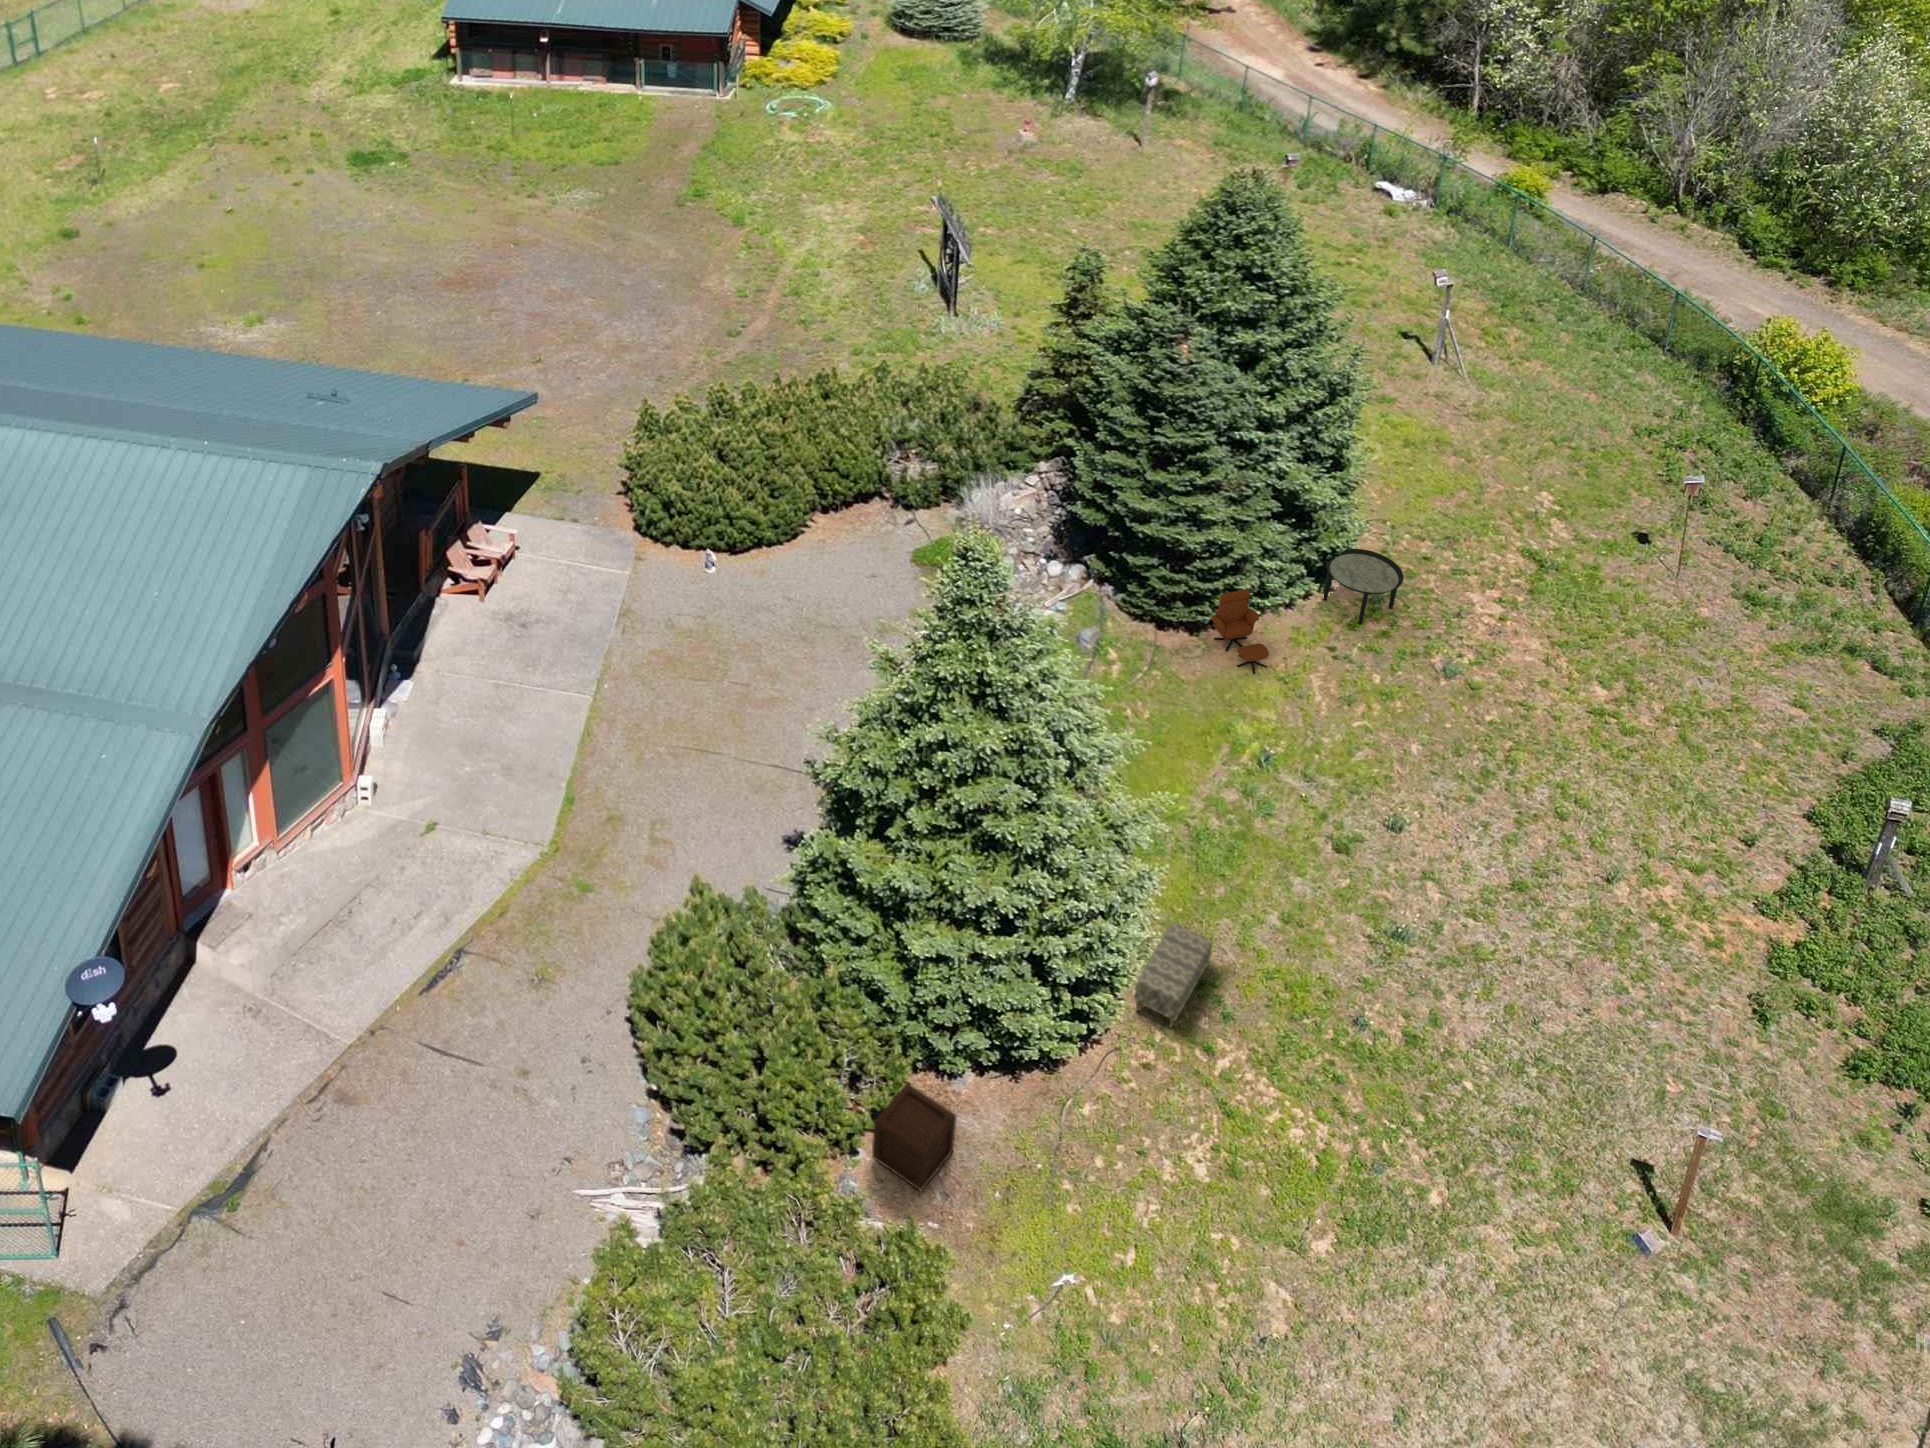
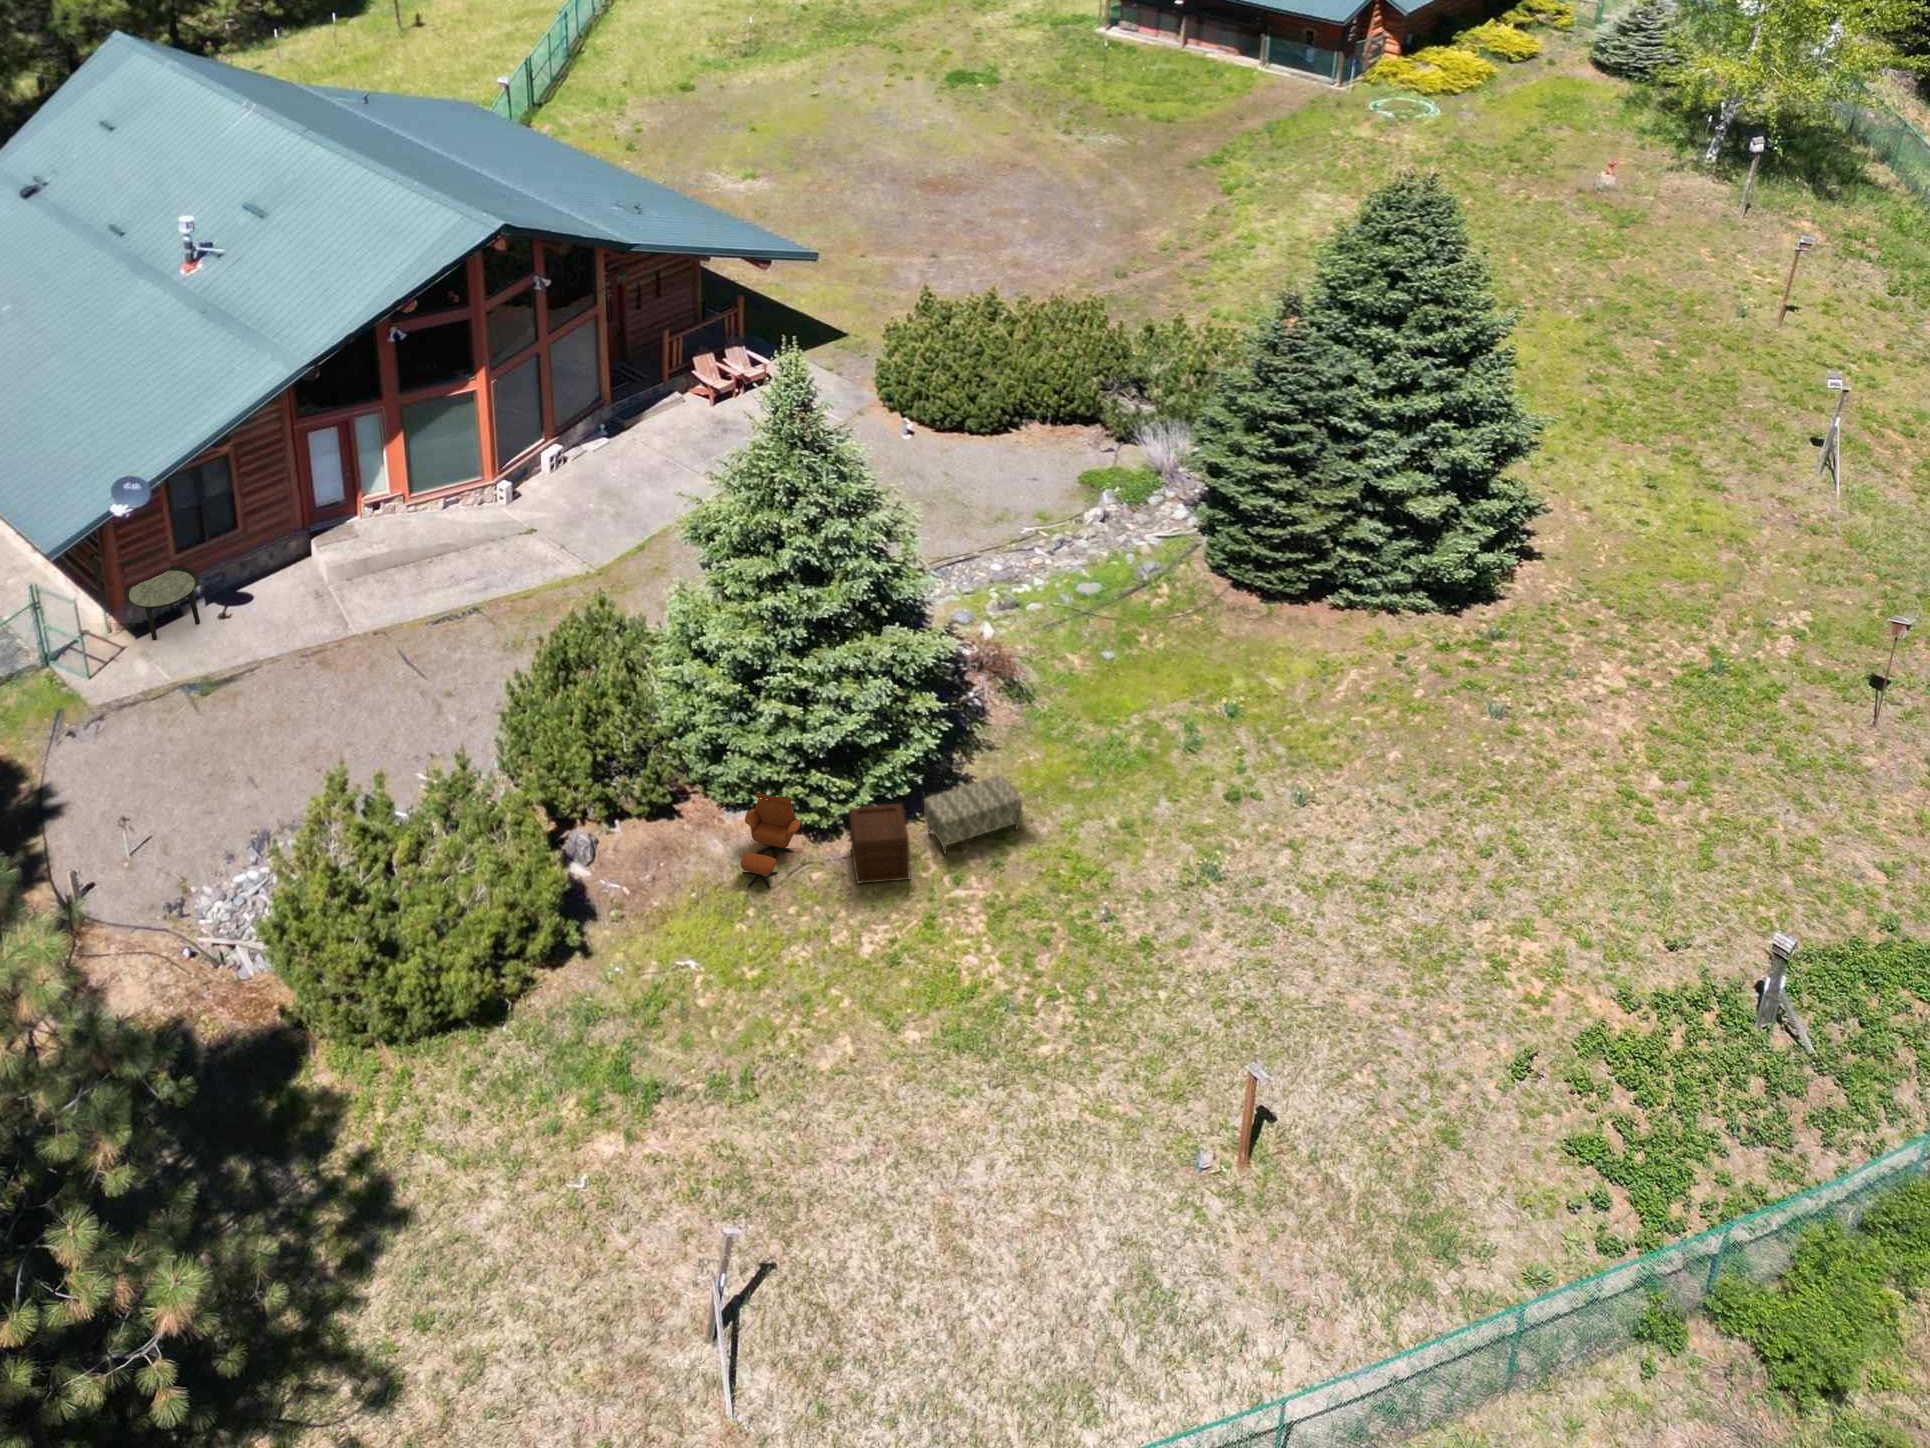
round table: present [1323,549,1404,624] -> present [124,565,200,640]
lounge chair: present [1211,590,1269,674] -> present [741,792,801,888]
wooden crate: present [872,1083,957,1191] -> present [849,803,910,883]

